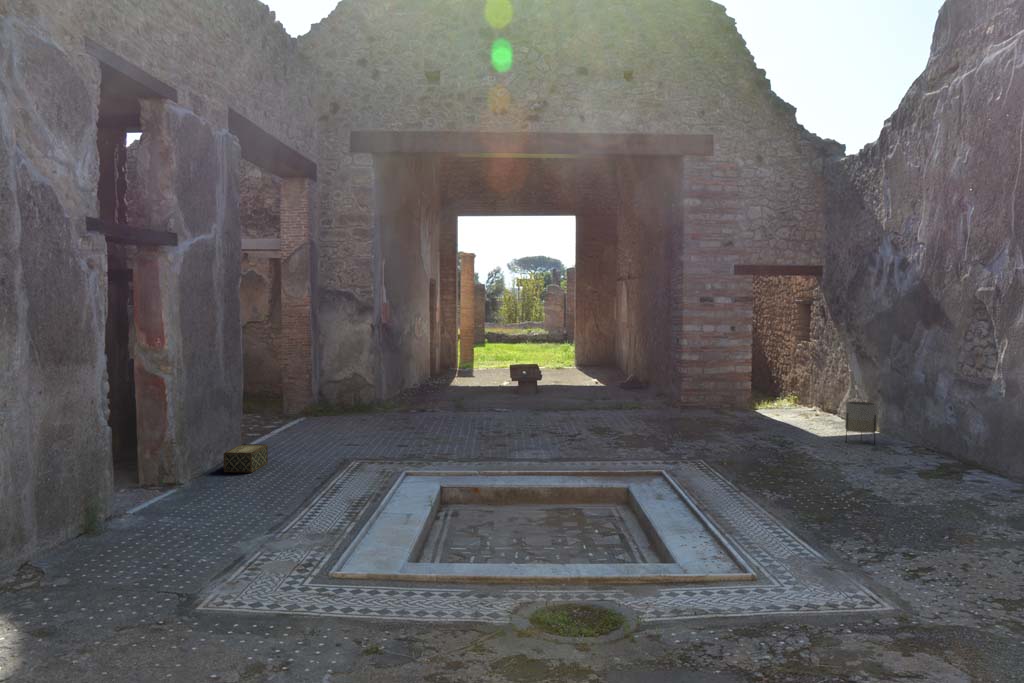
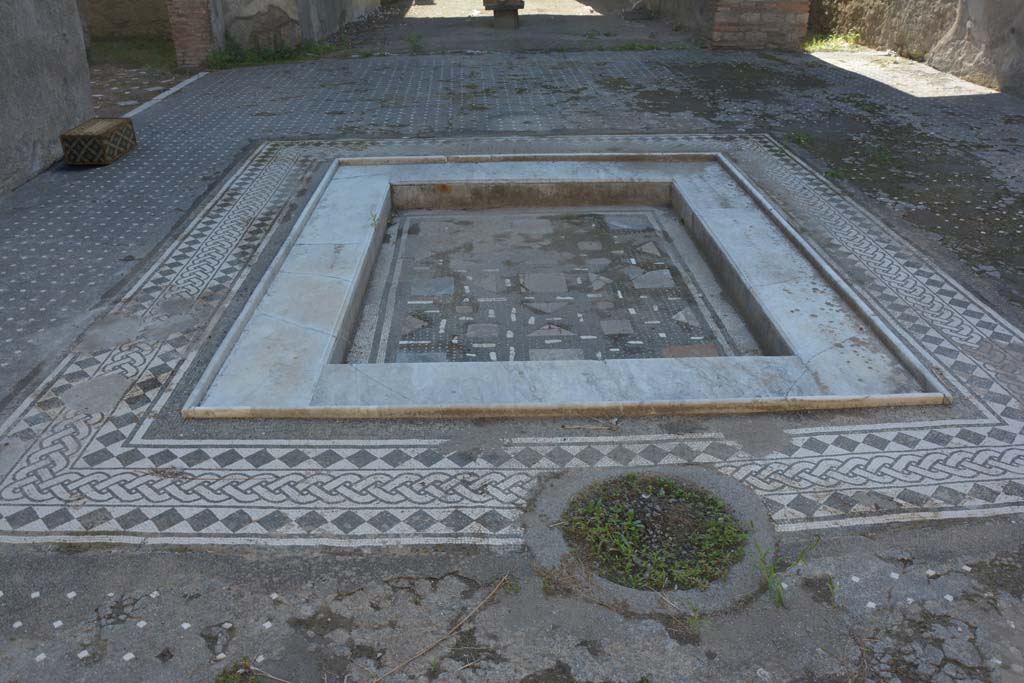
planter: present [845,402,878,444] -> none [943,29,1000,92]

